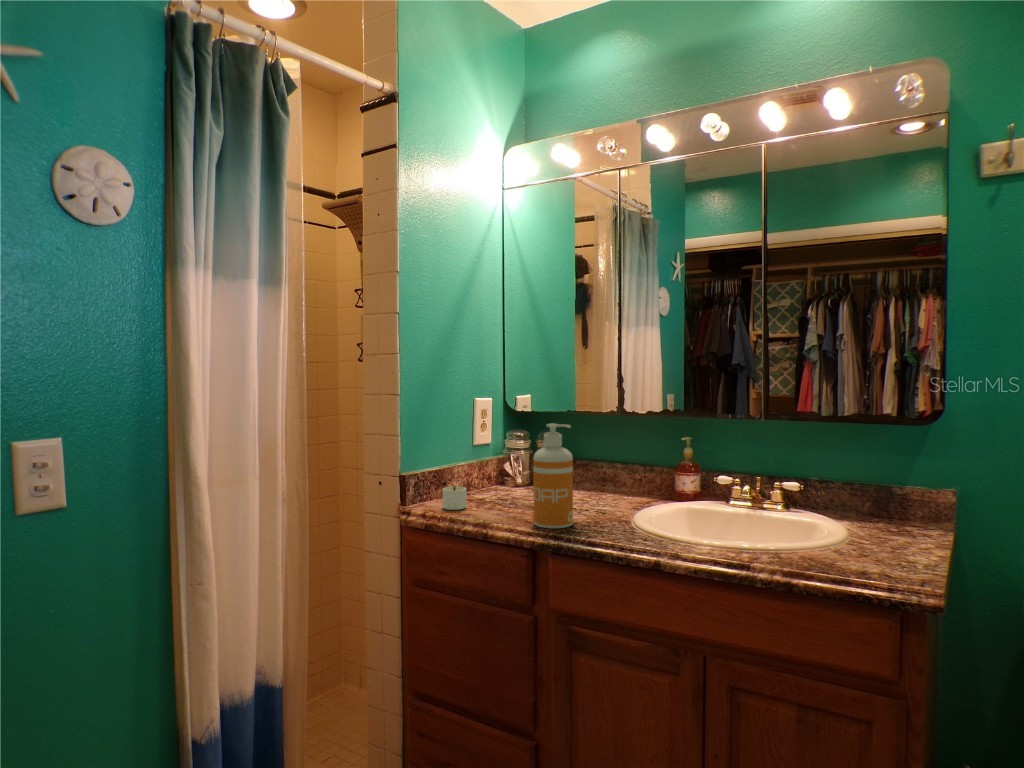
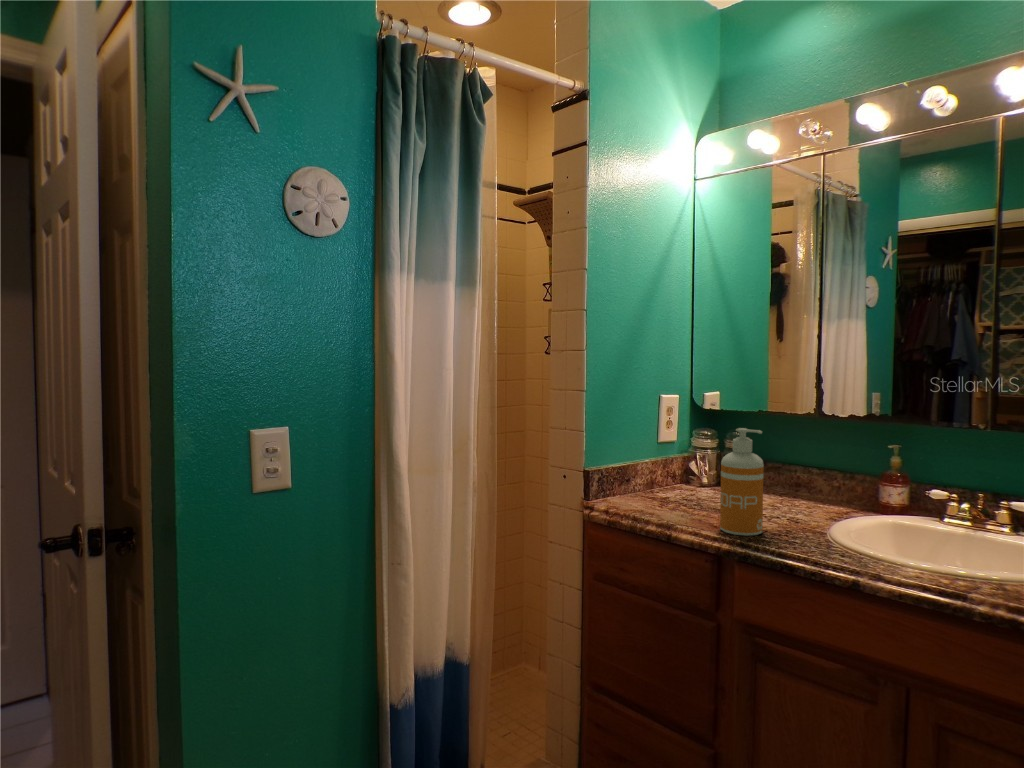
candle: present [443,486,467,510] -> none [626,484,661,508]

